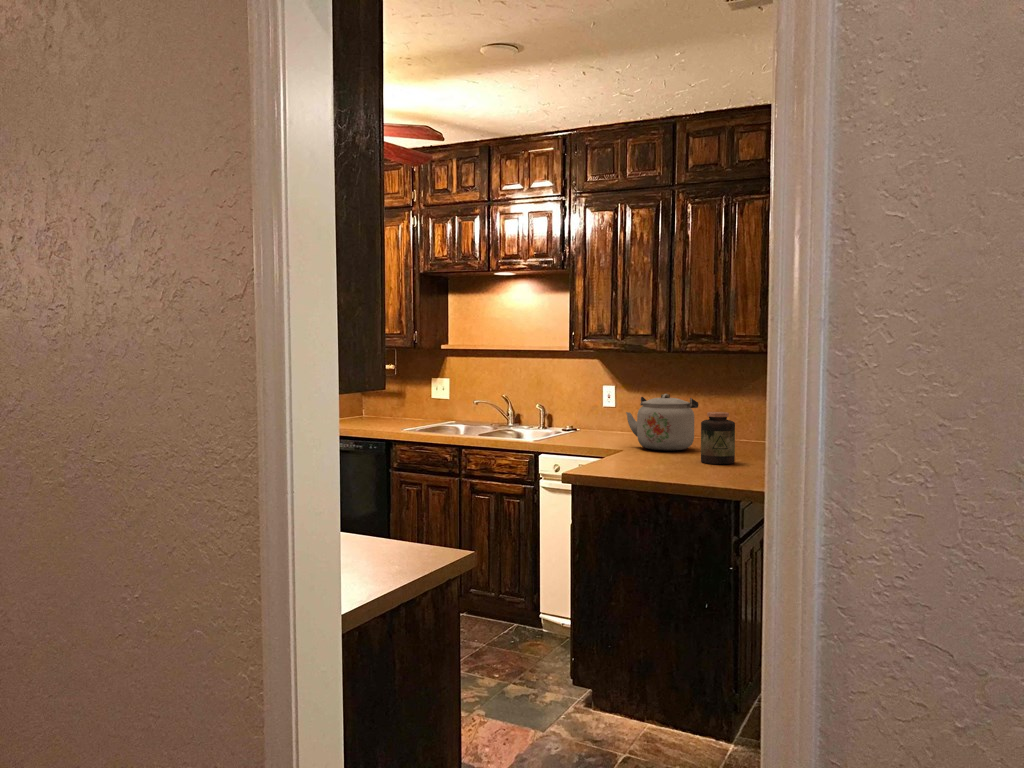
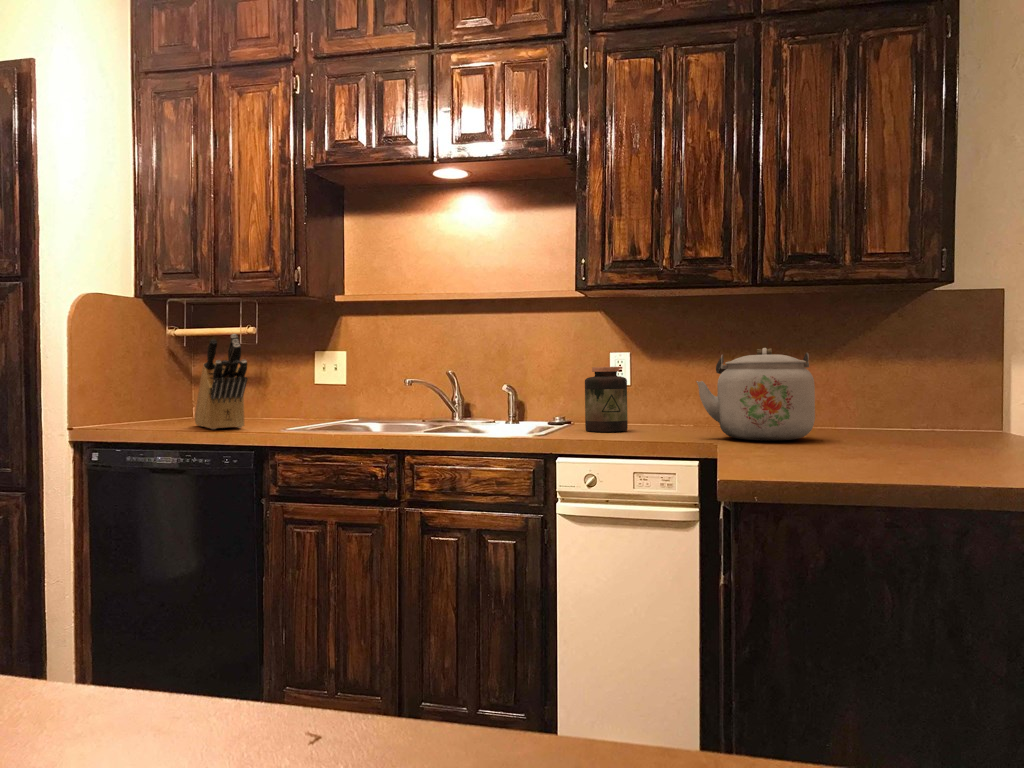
knife block: none [358,372,384,428] -> present [195,334,248,429]
jar: present [701,412,735,464] -> present [585,367,628,432]

